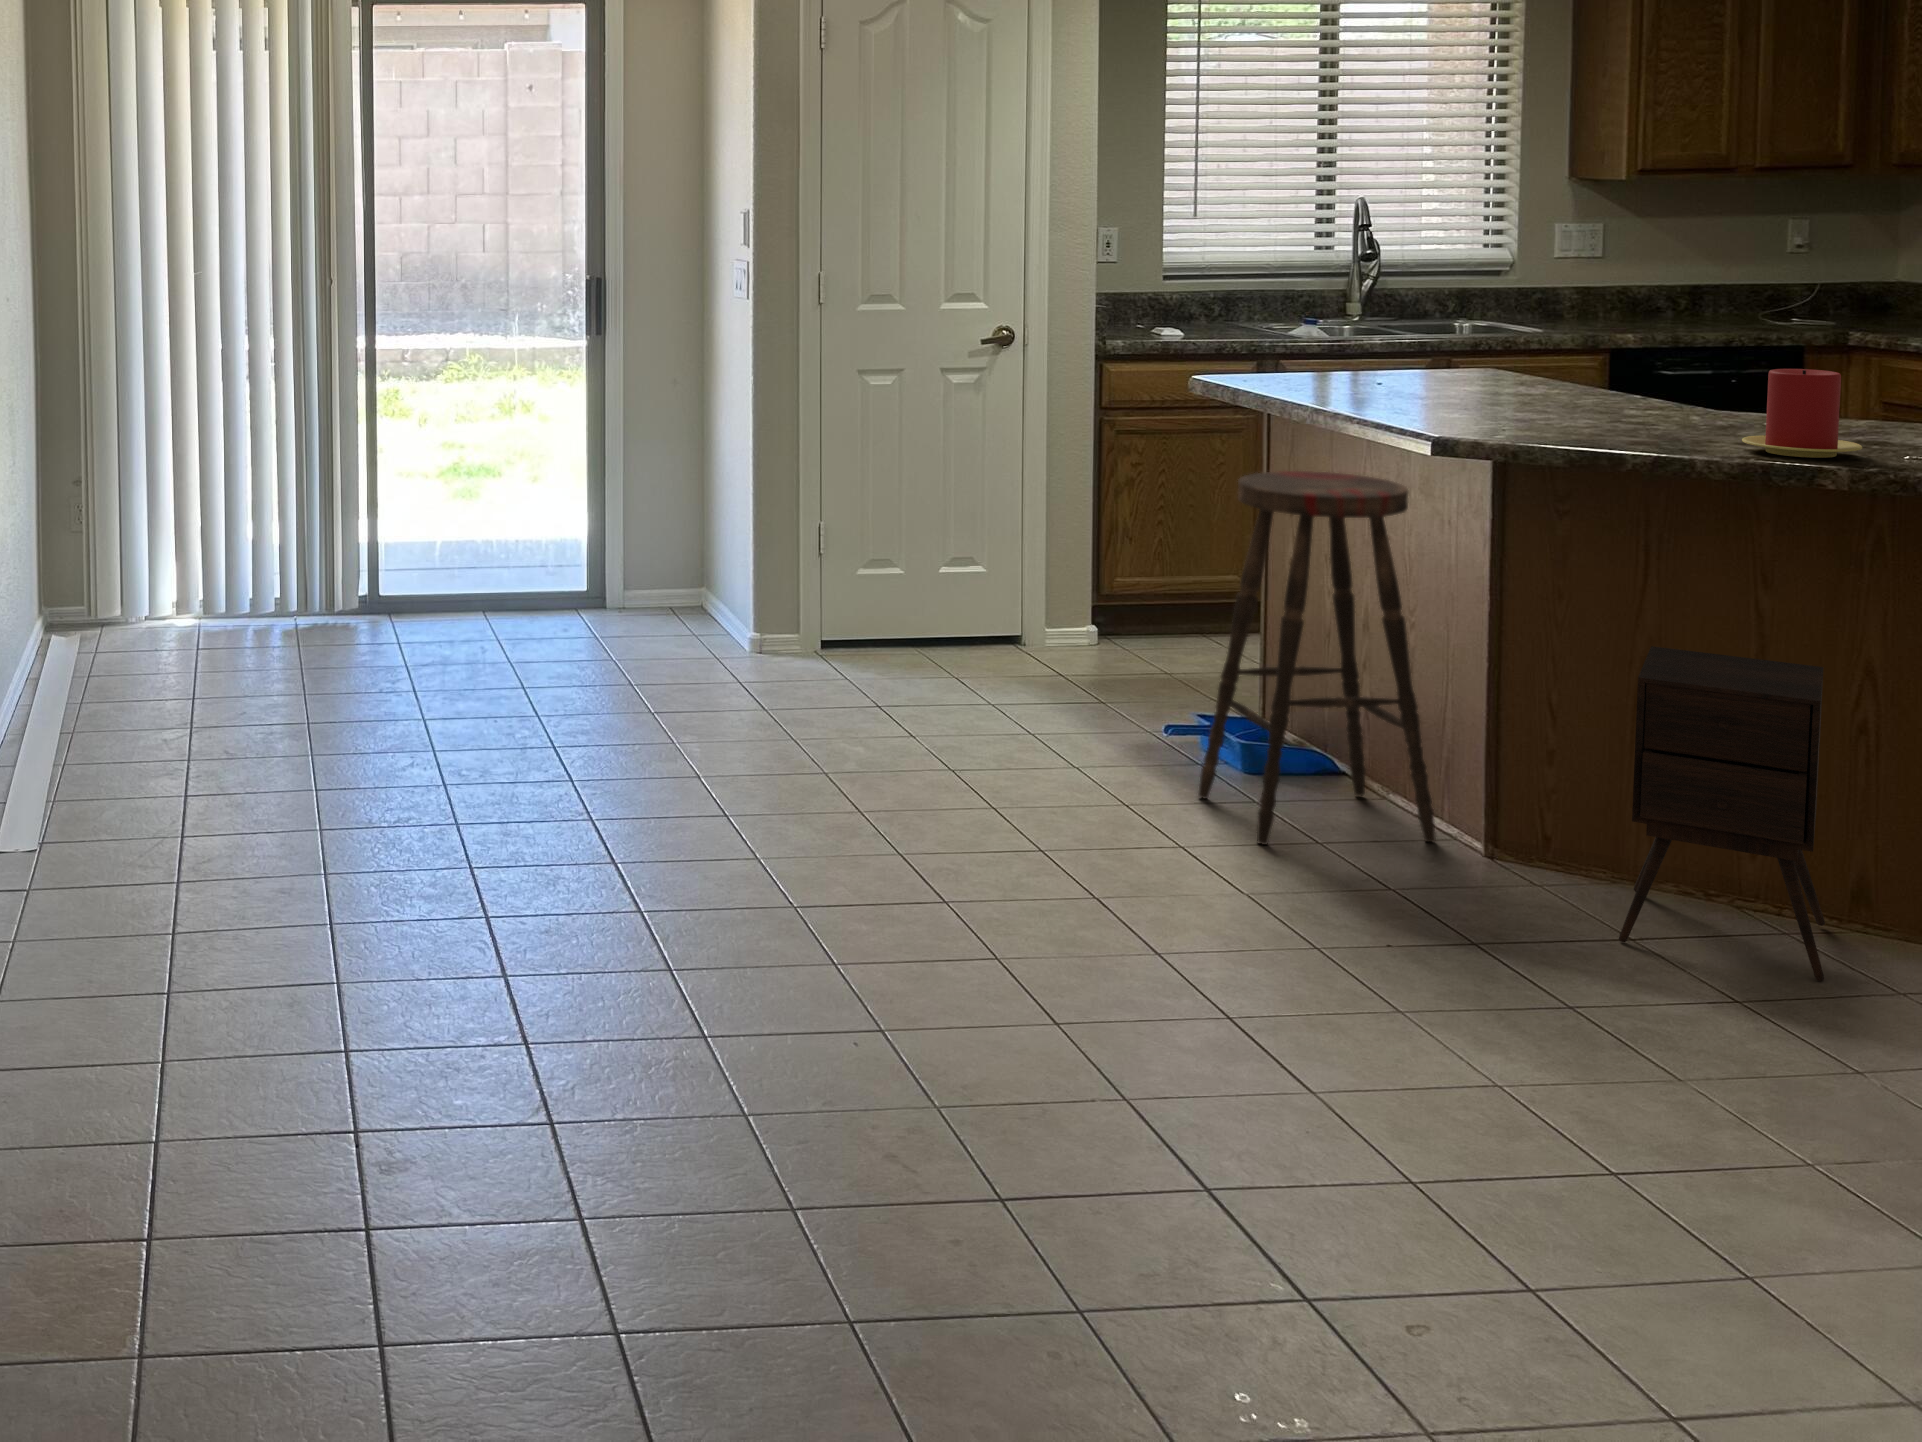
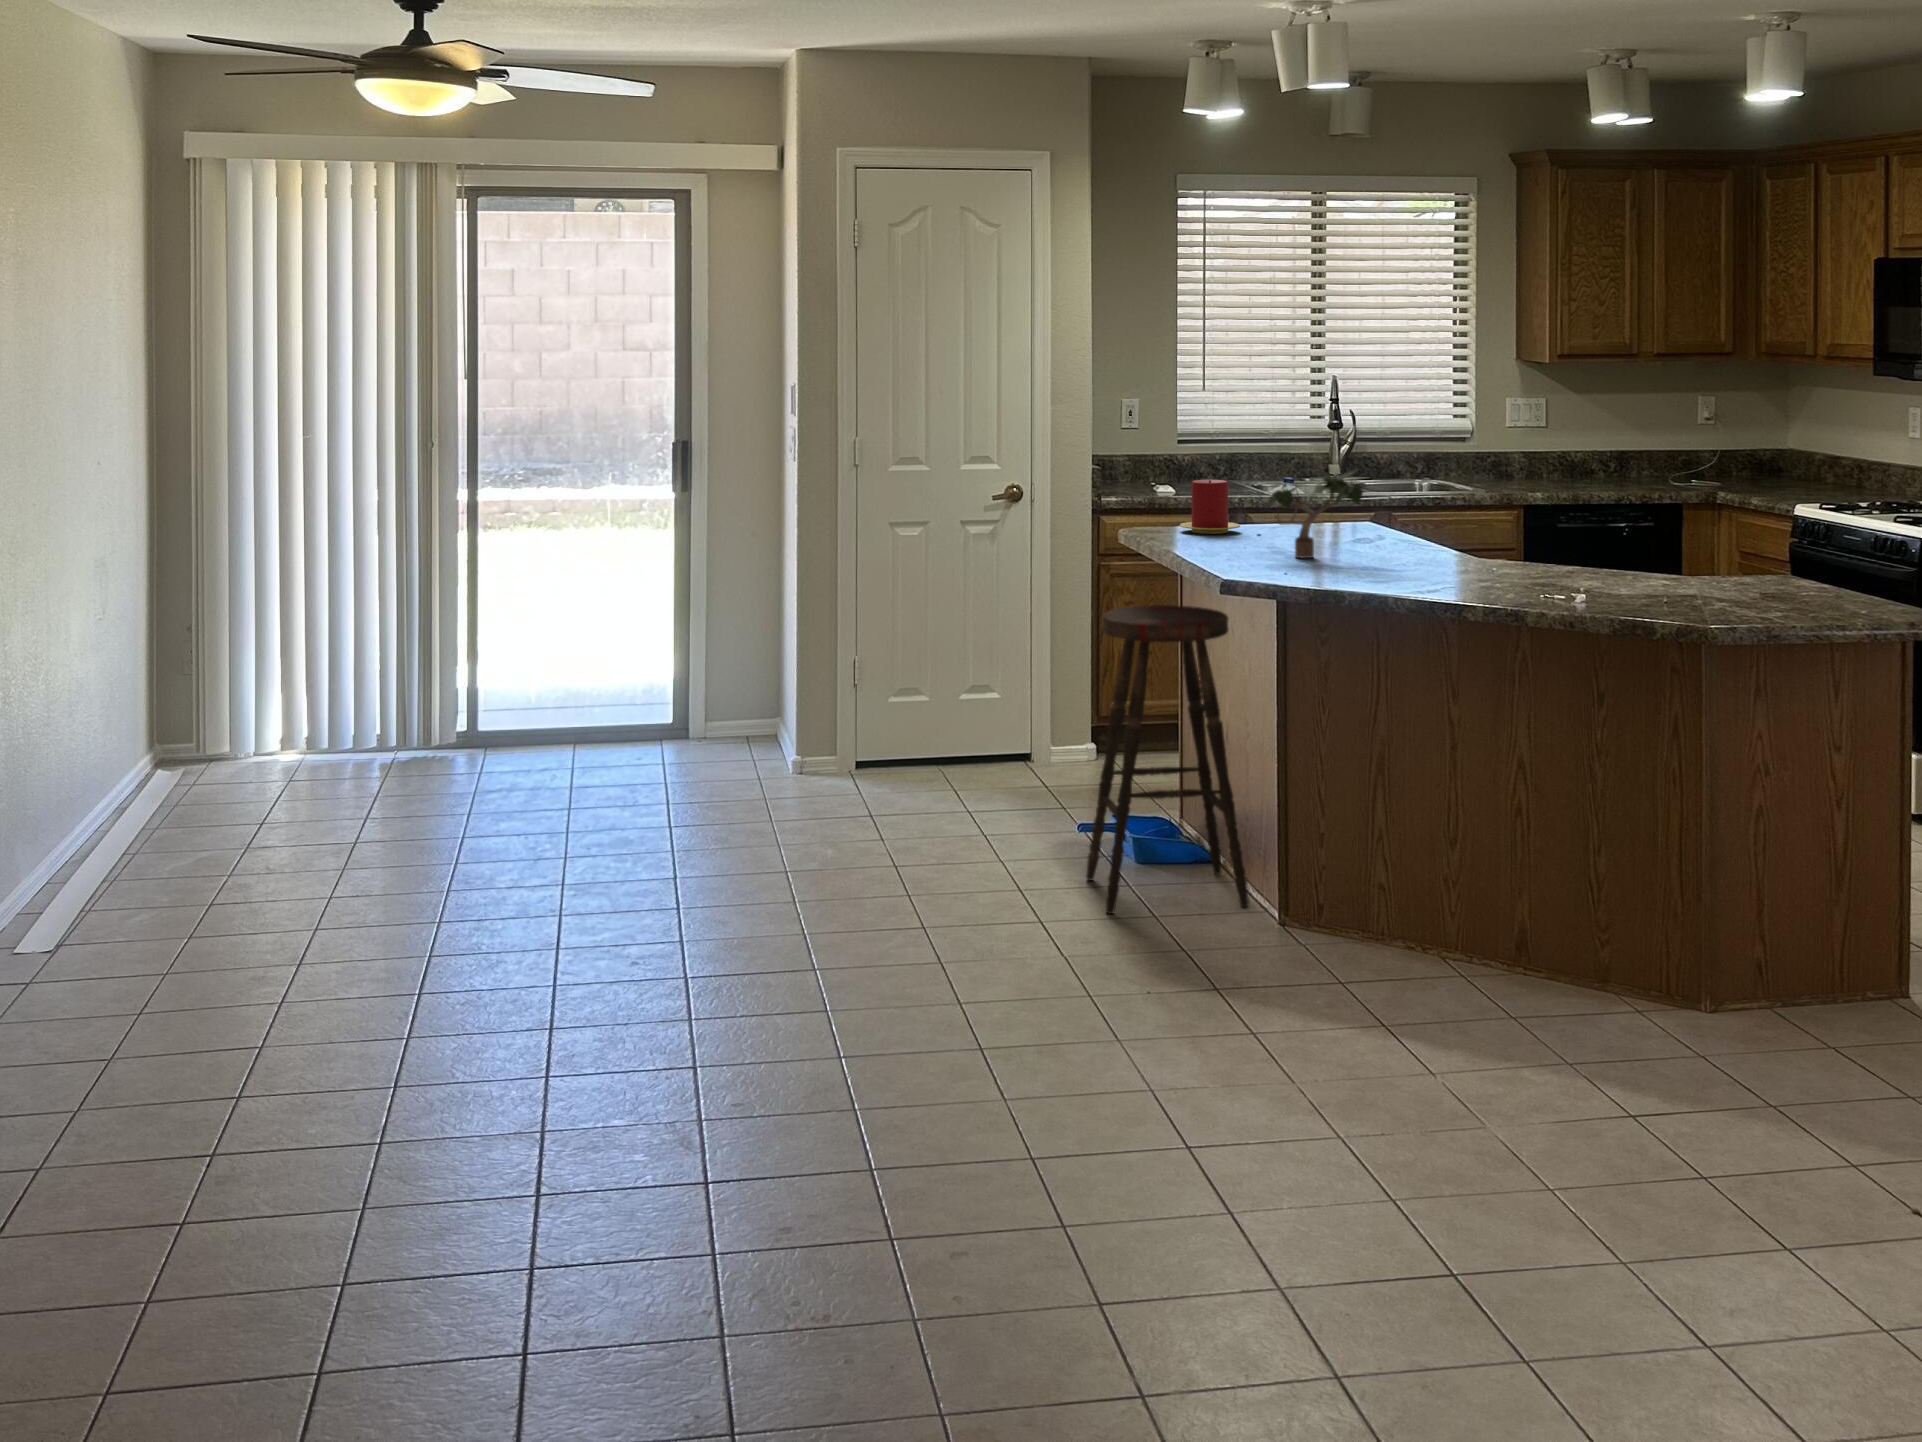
potted plant: none [1448,299,1642,416] -> present [1267,472,1363,558]
candle: present [1742,369,1862,458] -> present [1180,480,1240,534]
side table: present [1619,646,1825,981] -> none [1328,740,1492,997]

